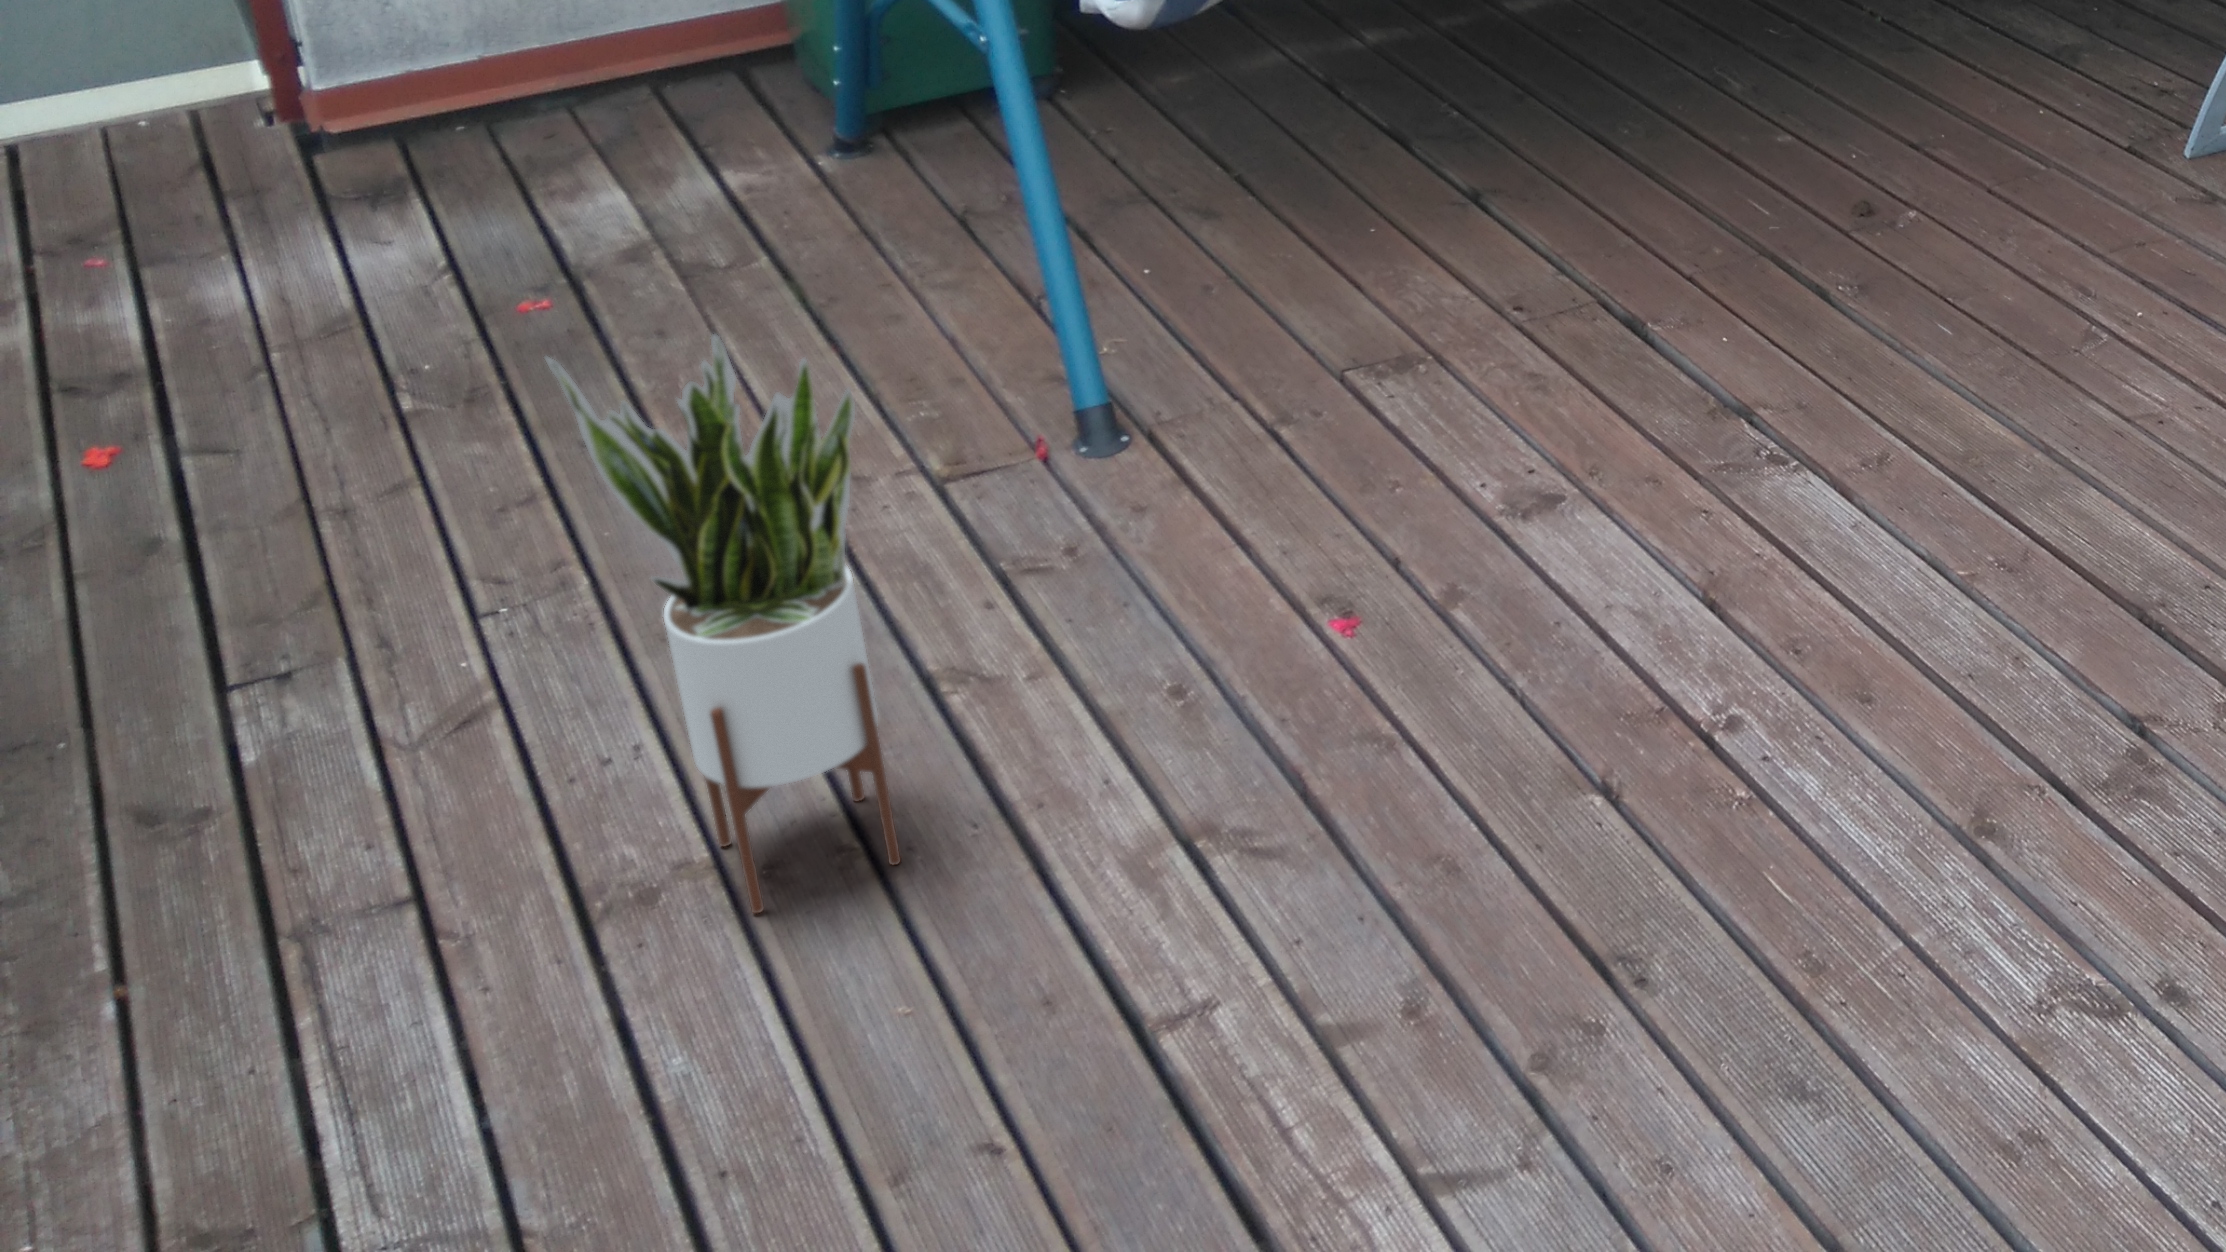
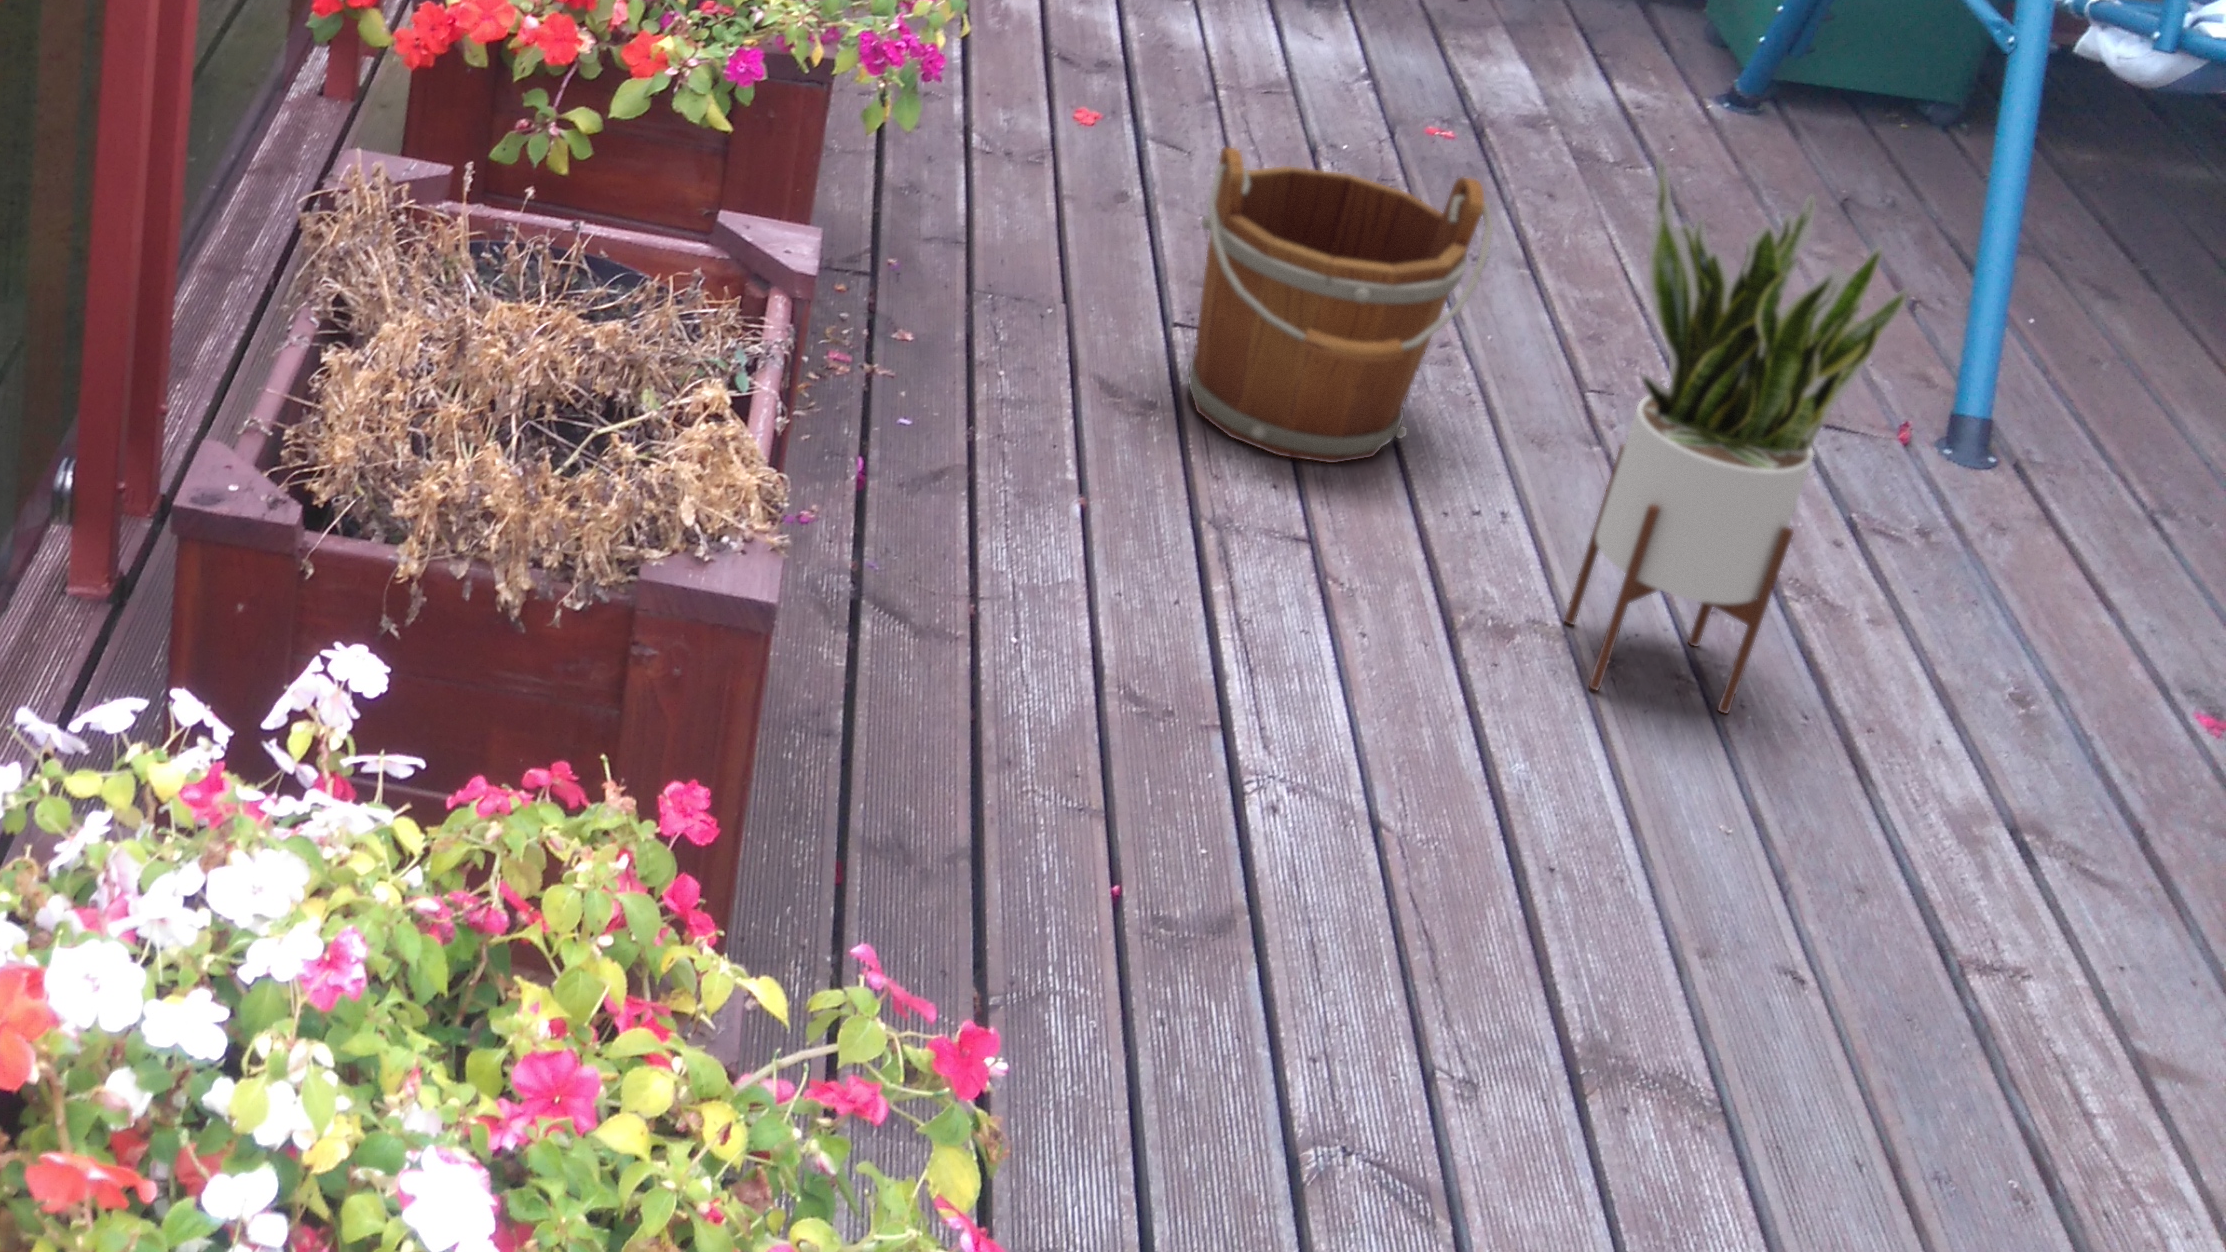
bucket: none [131,410,517,812] -> present [1188,148,1493,463]

